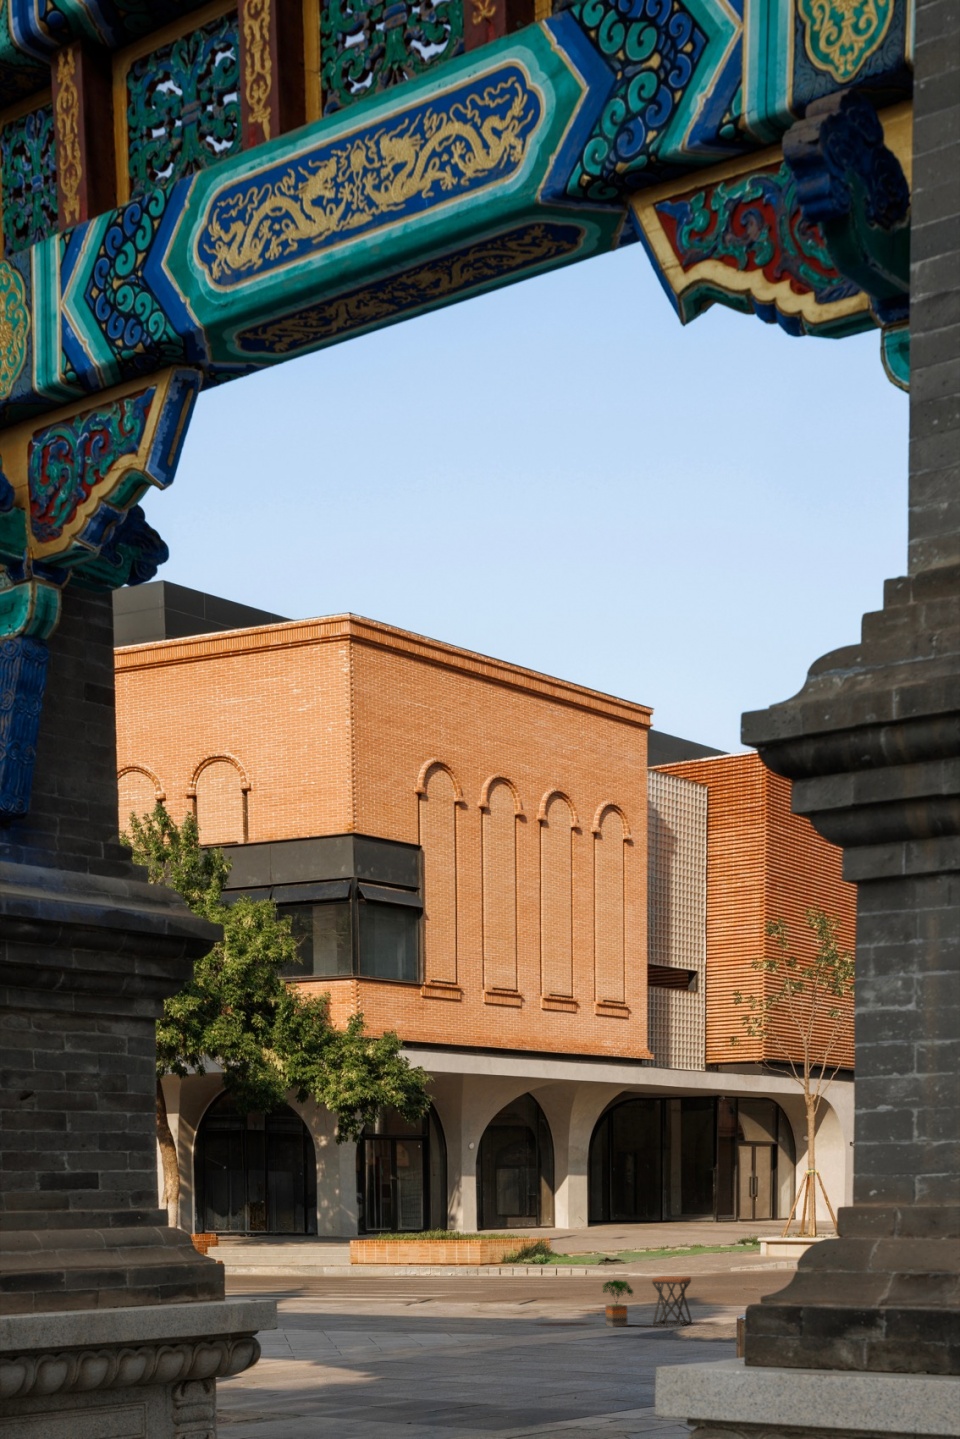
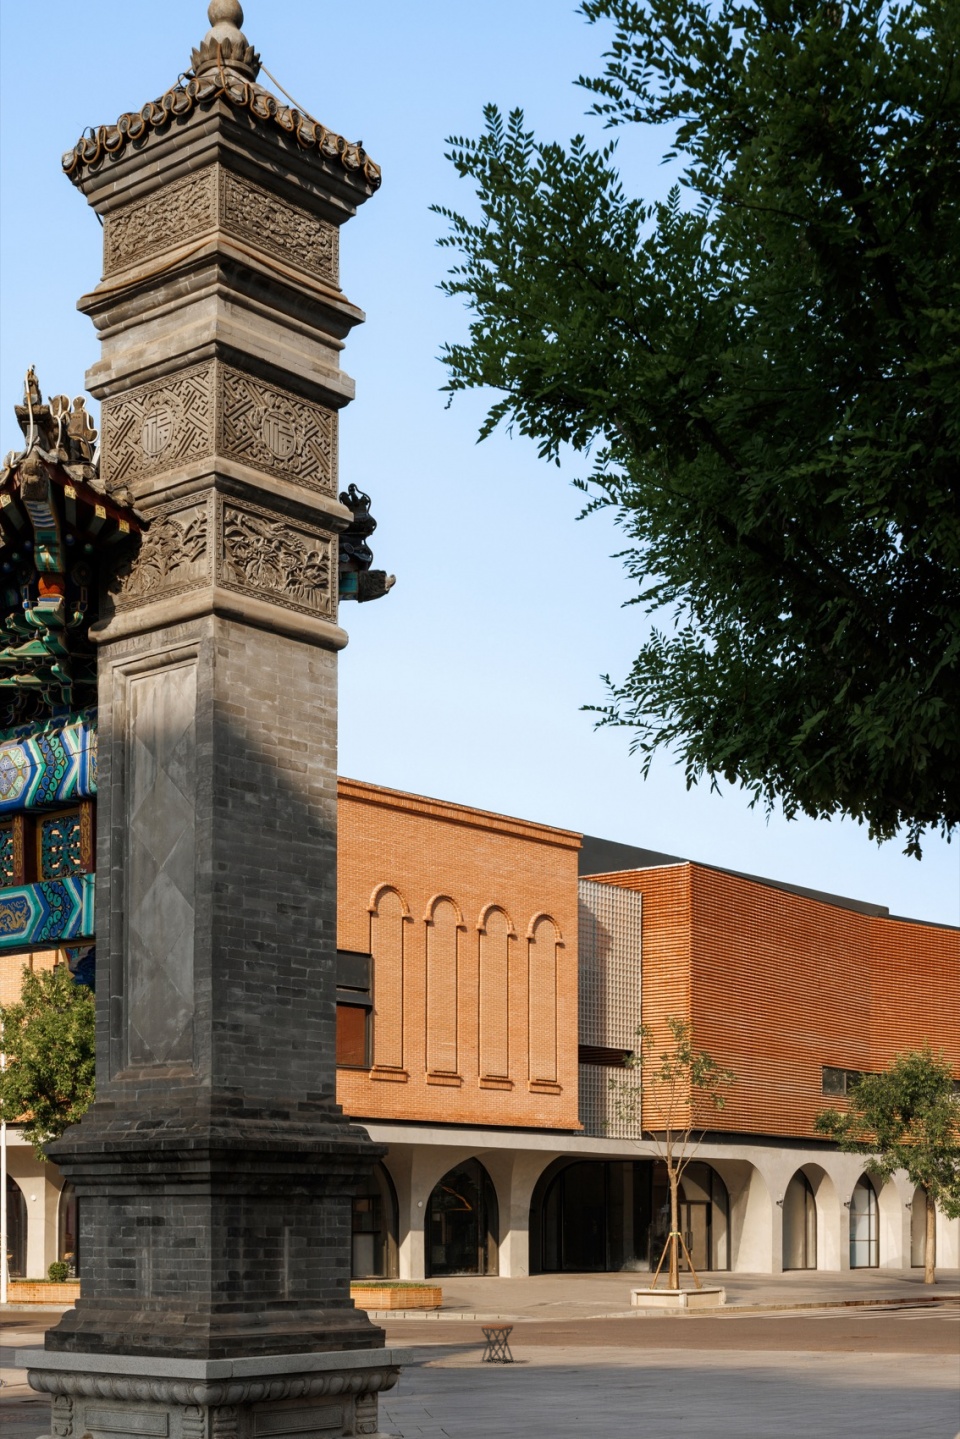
potted tree: present [603,1280,633,1327] -> none [440,1326,465,1364]

